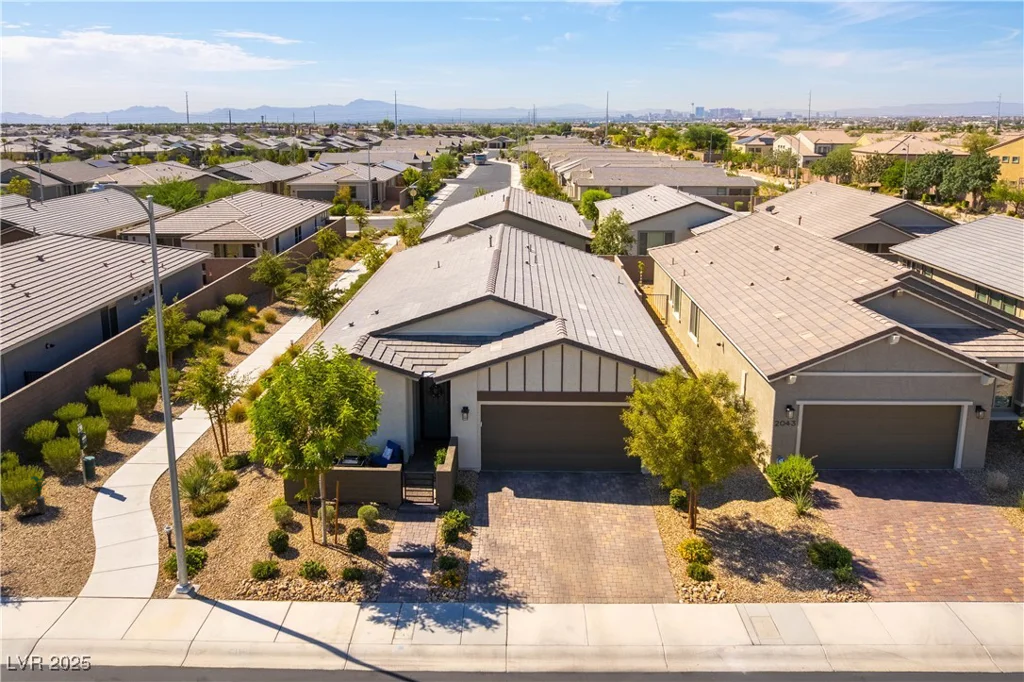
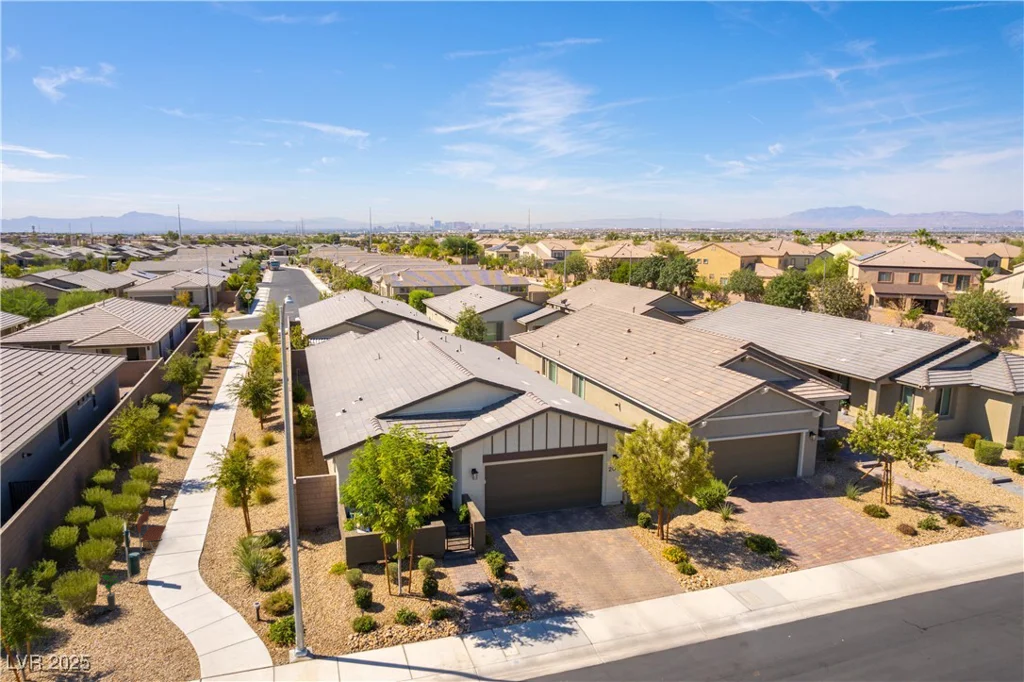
bench: none [95,416,133,461] -> present [137,511,166,553]

